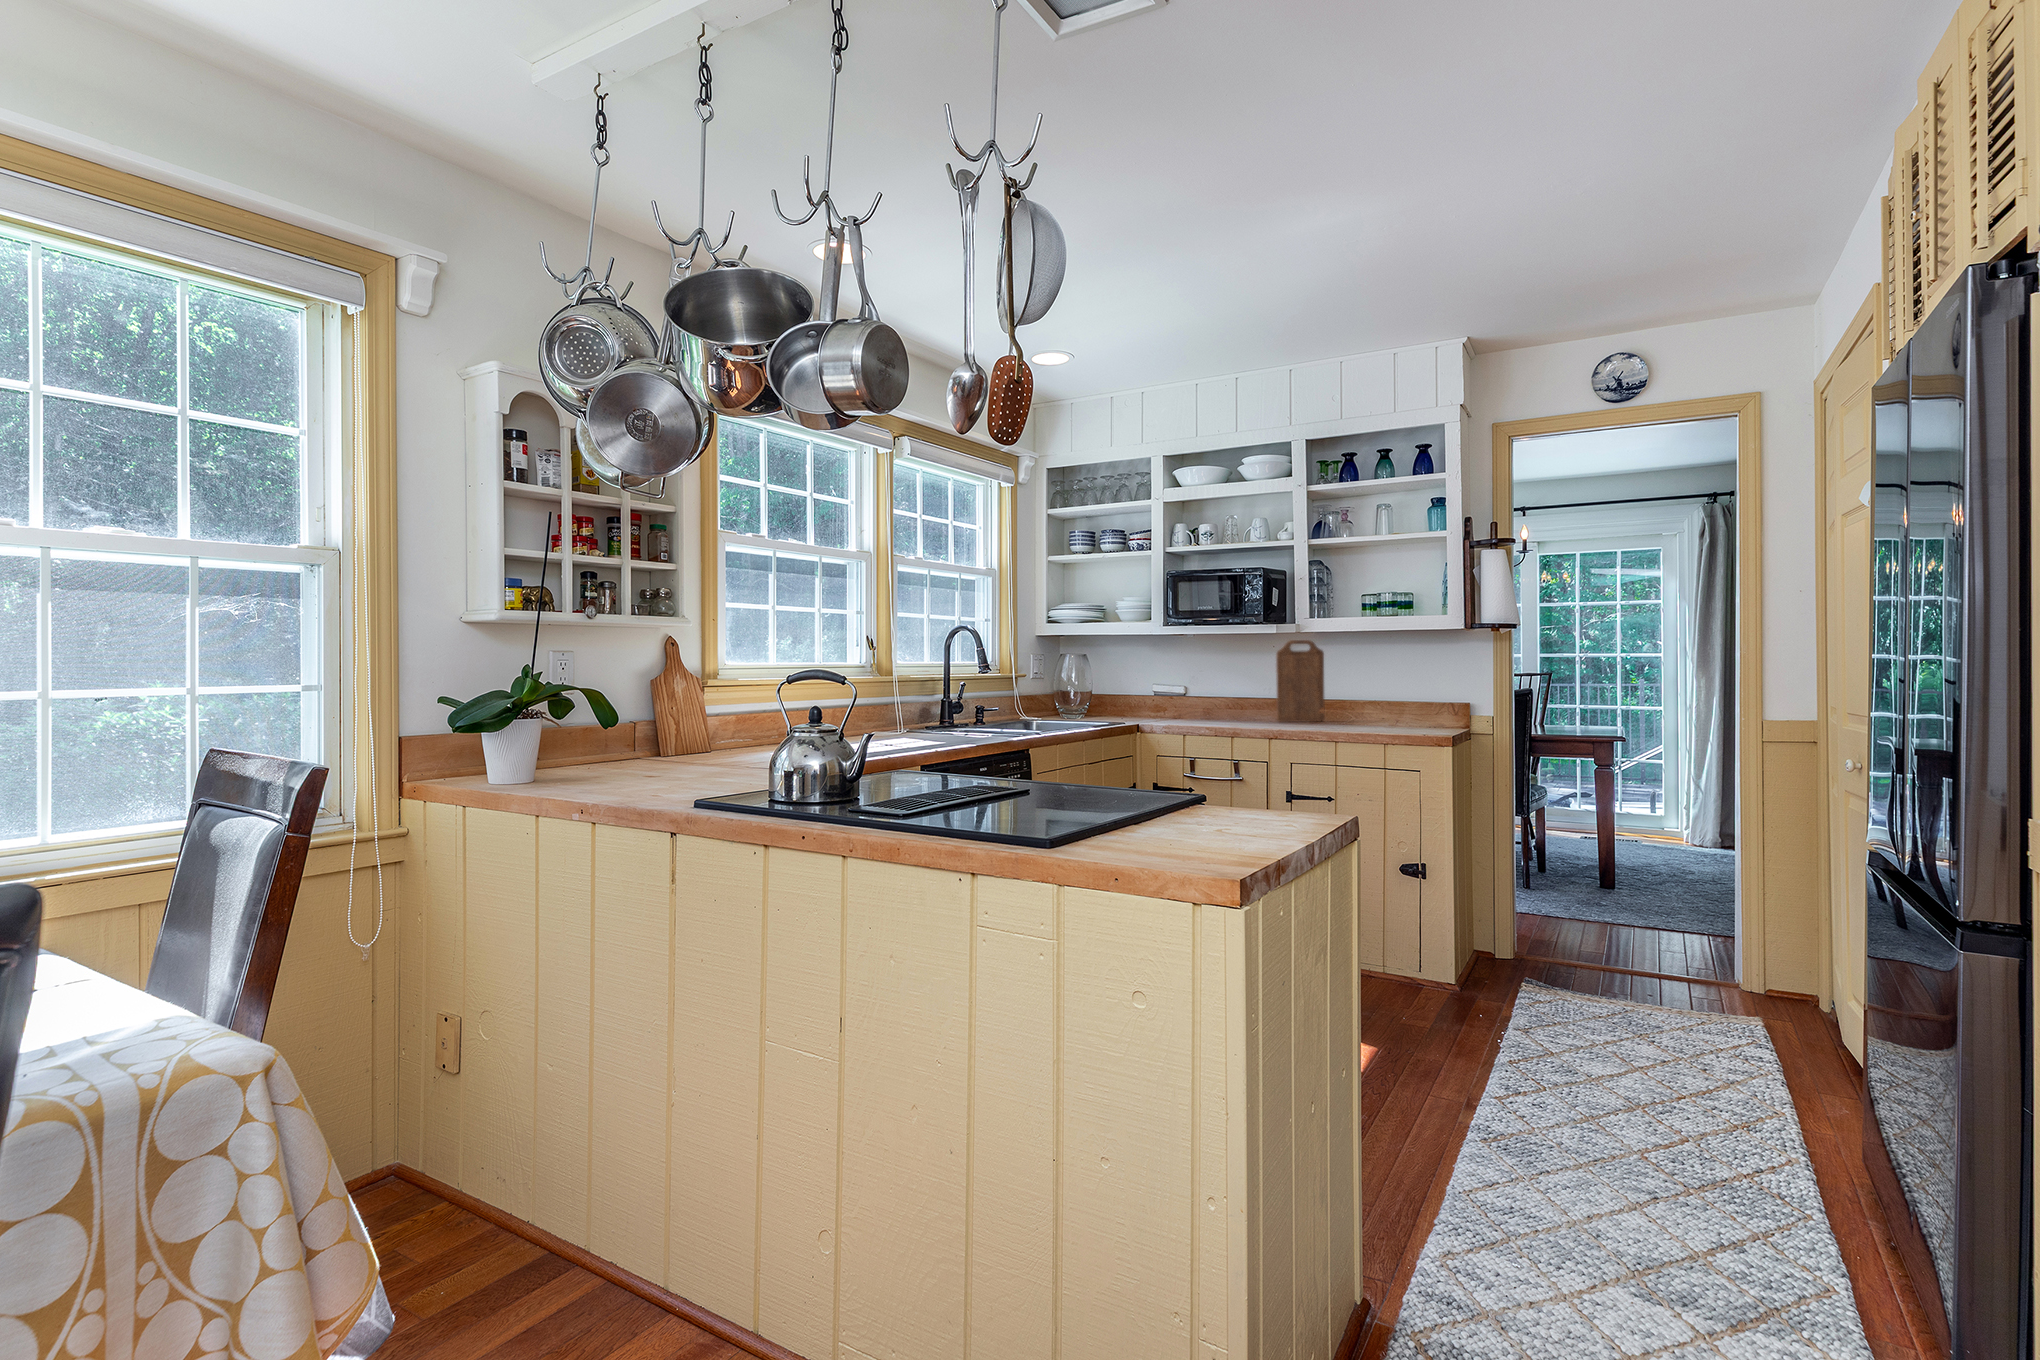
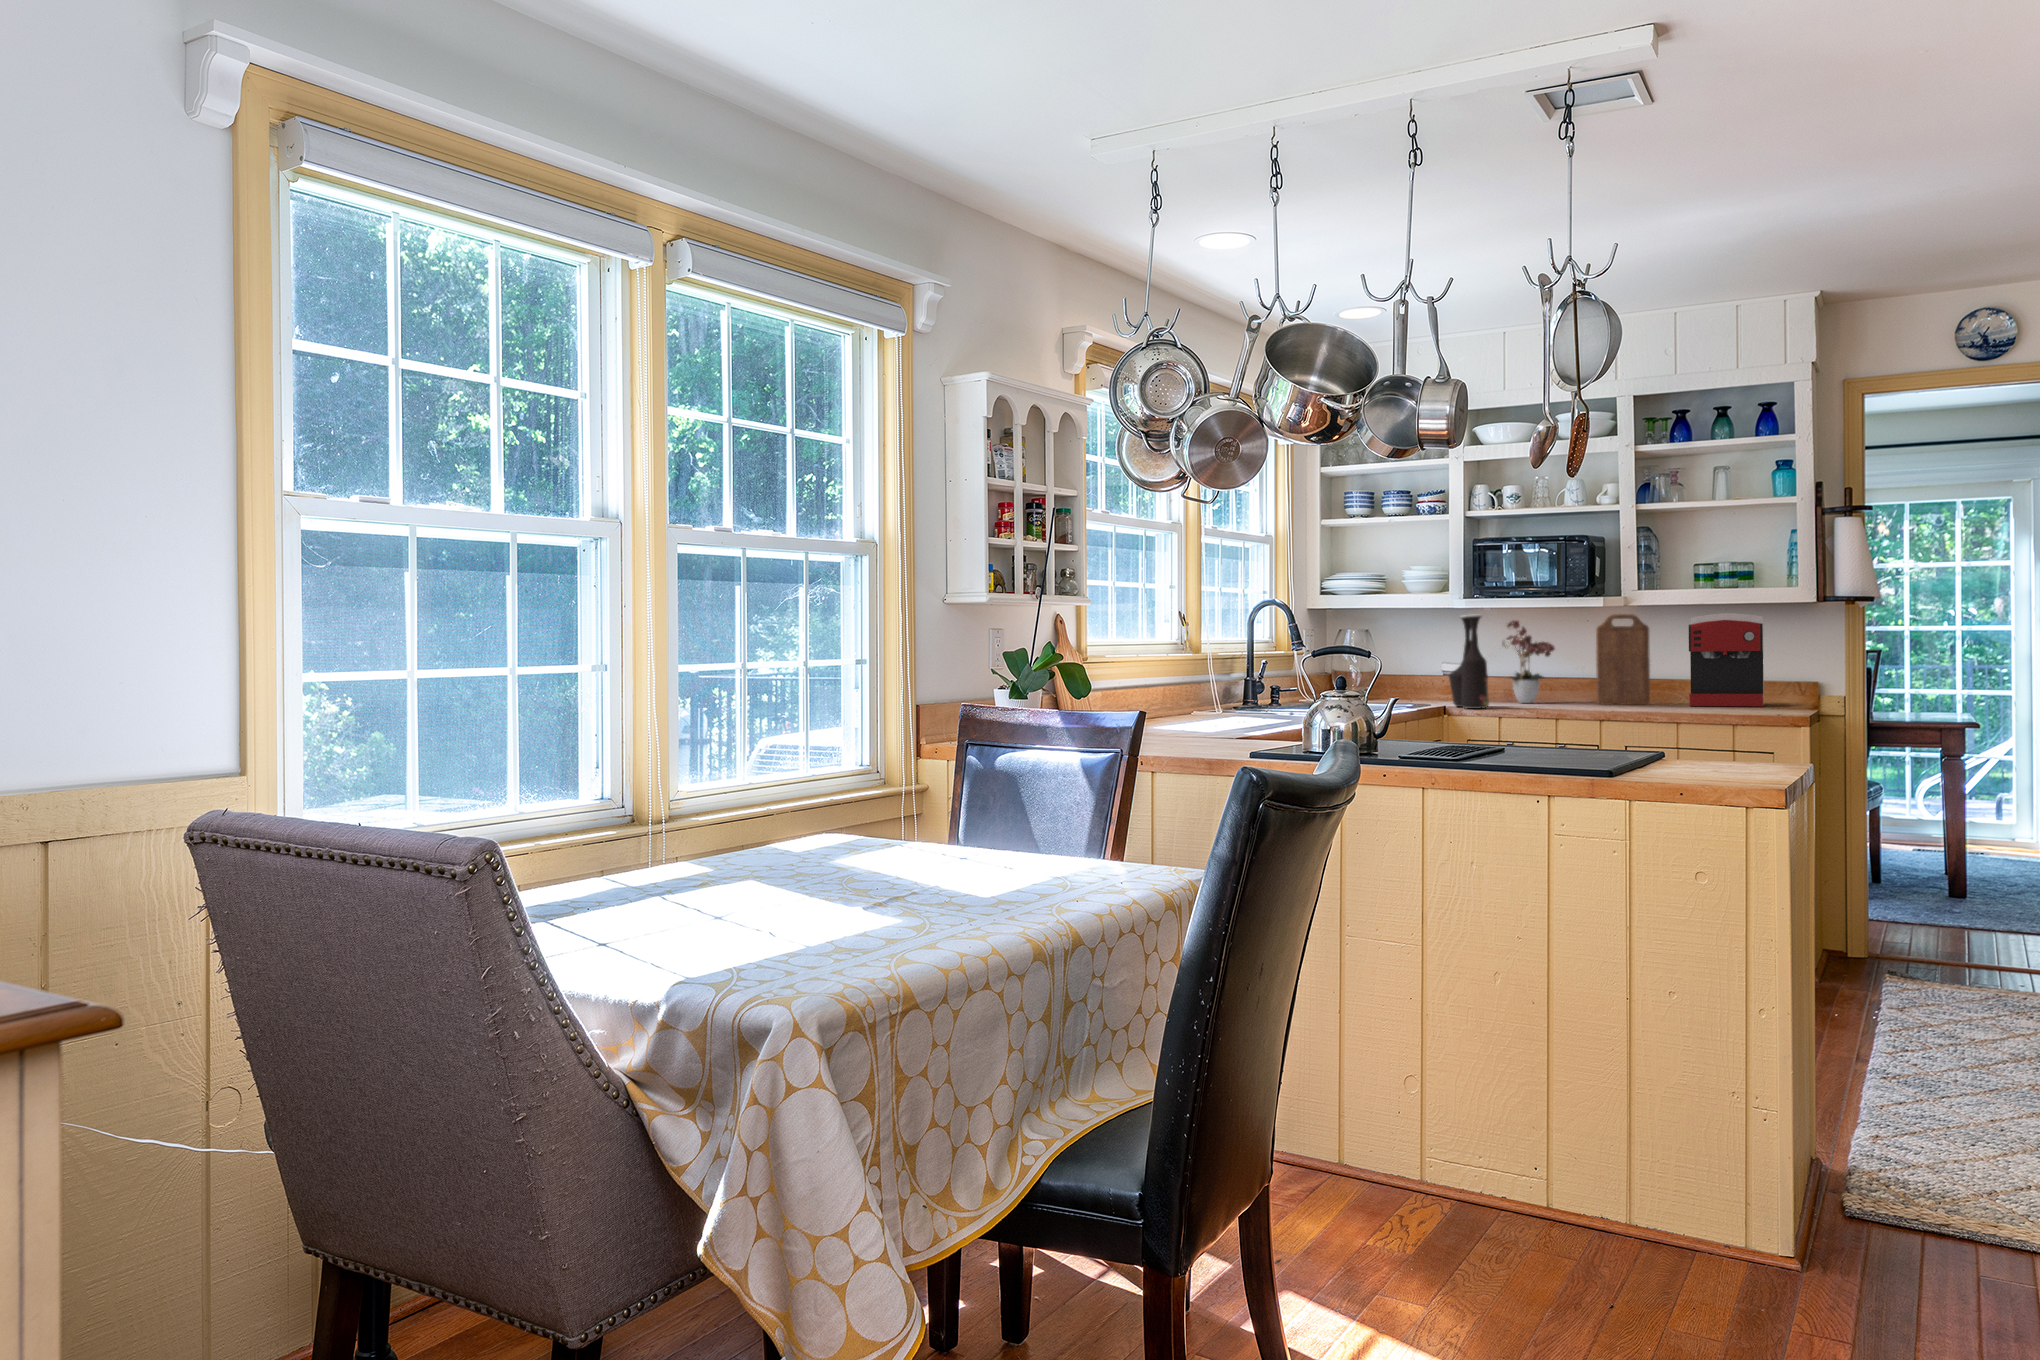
vase: none [1139,639,1174,726] -> present [1449,615,1489,709]
coffee maker: none [1353,639,1425,725] -> present [1689,613,1764,706]
flower arrangement: none [1195,641,1249,720] -> present [1502,620,1555,703]

